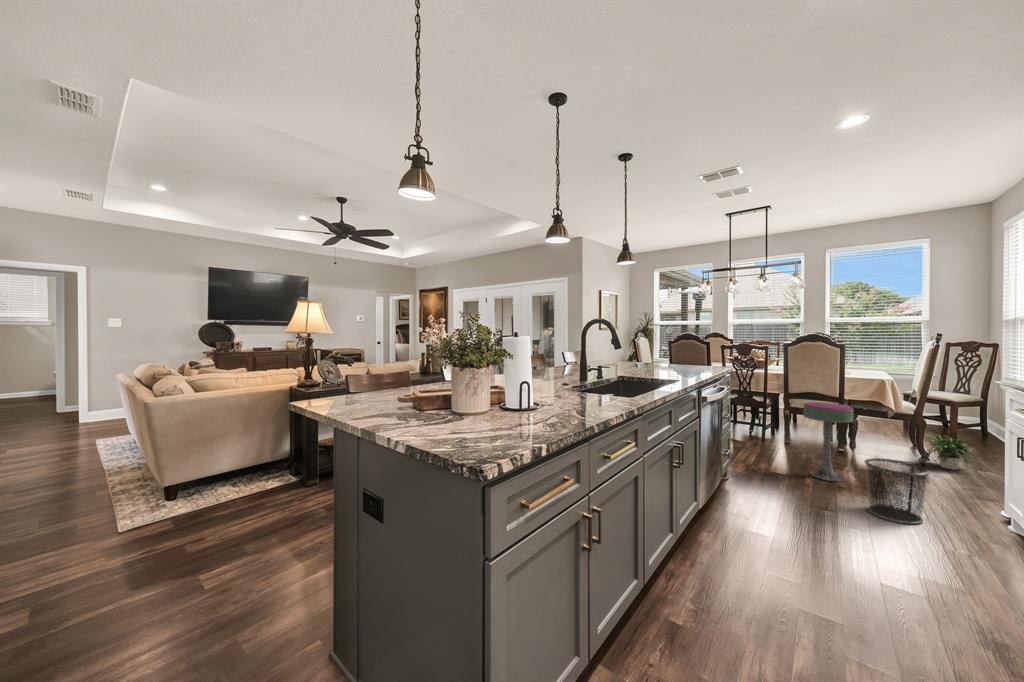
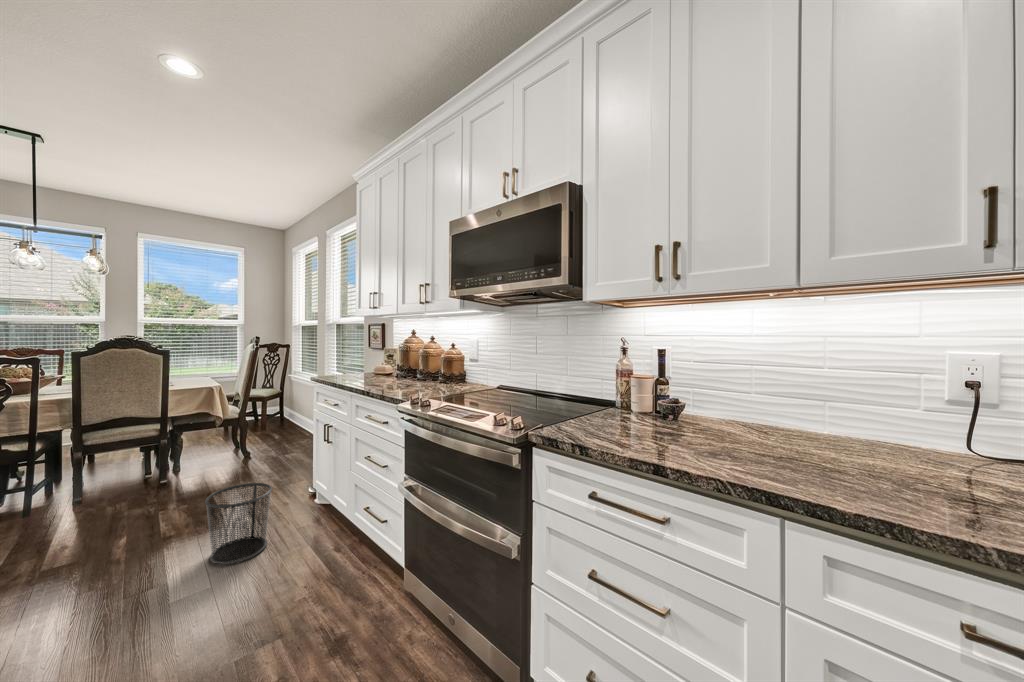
bar stool: present [803,402,854,481] -> none [109,430,185,543]
potted plant: present [923,434,975,470] -> none [239,433,290,465]

